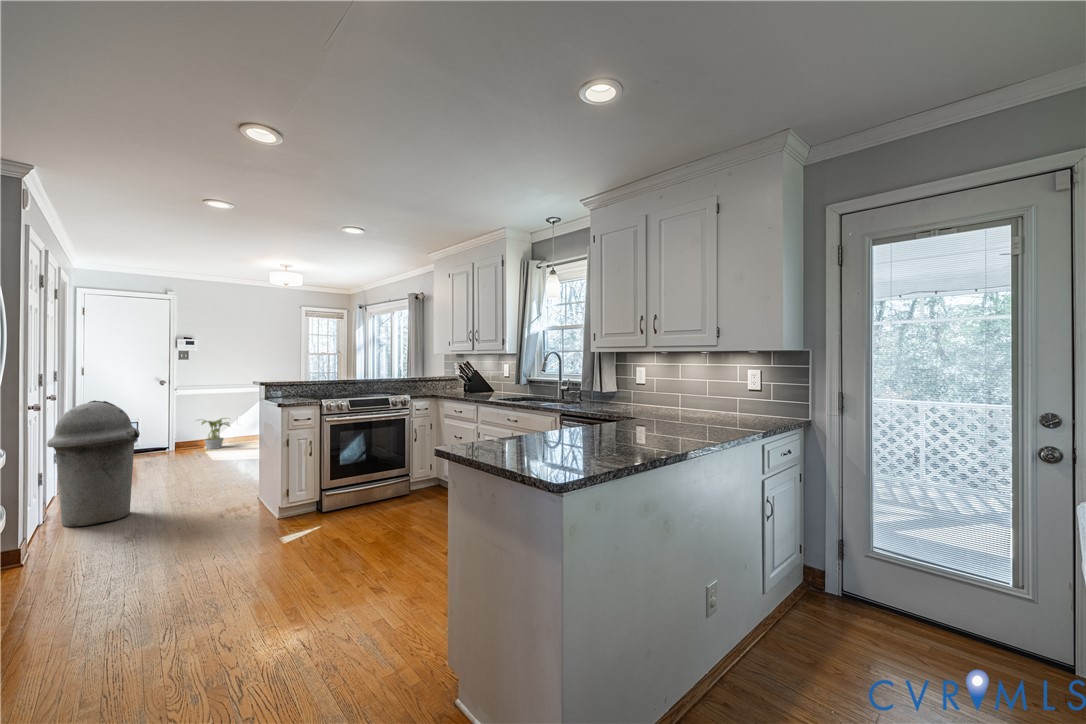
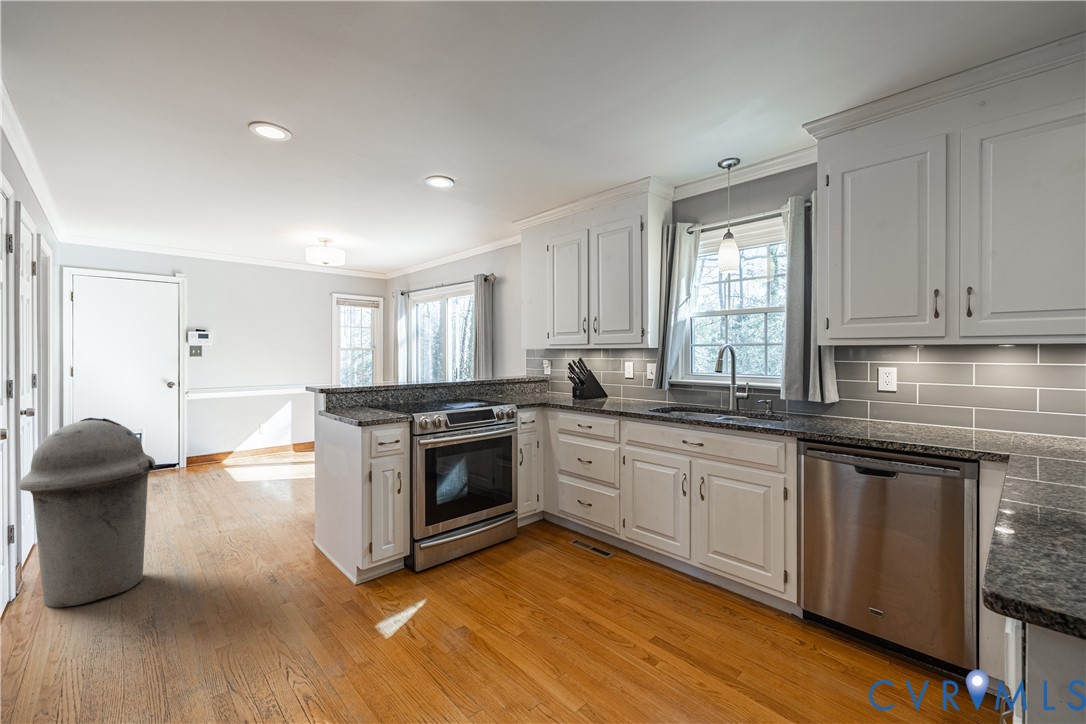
potted plant: present [202,418,230,449] -> none [211,426,254,465]

